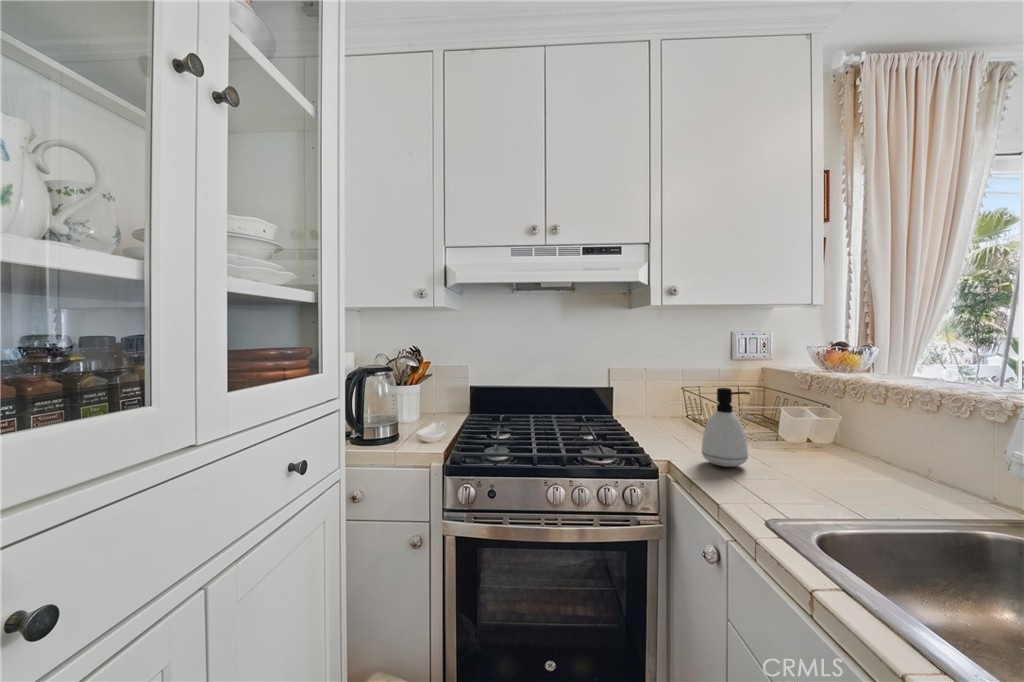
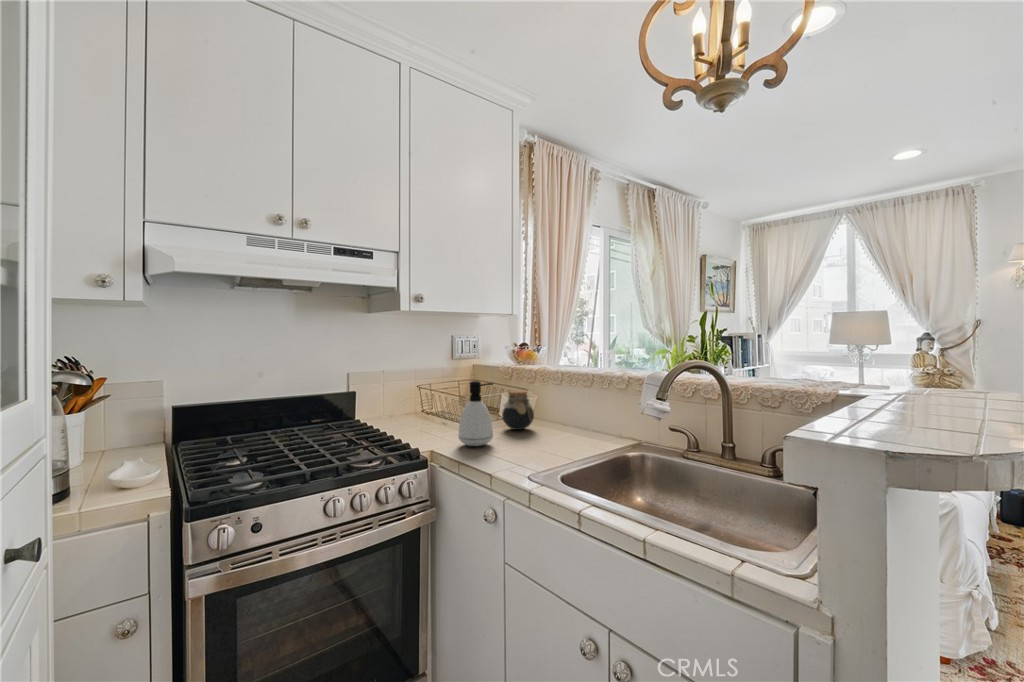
jar: none [776,404,827,457] -> present [502,390,534,430]

